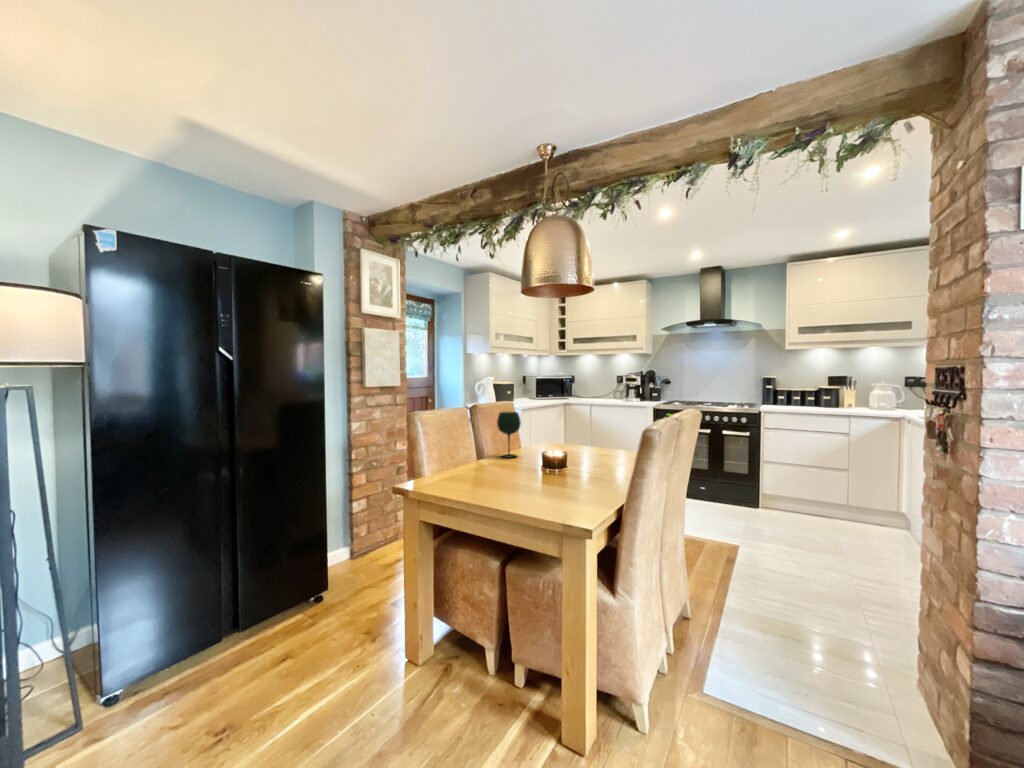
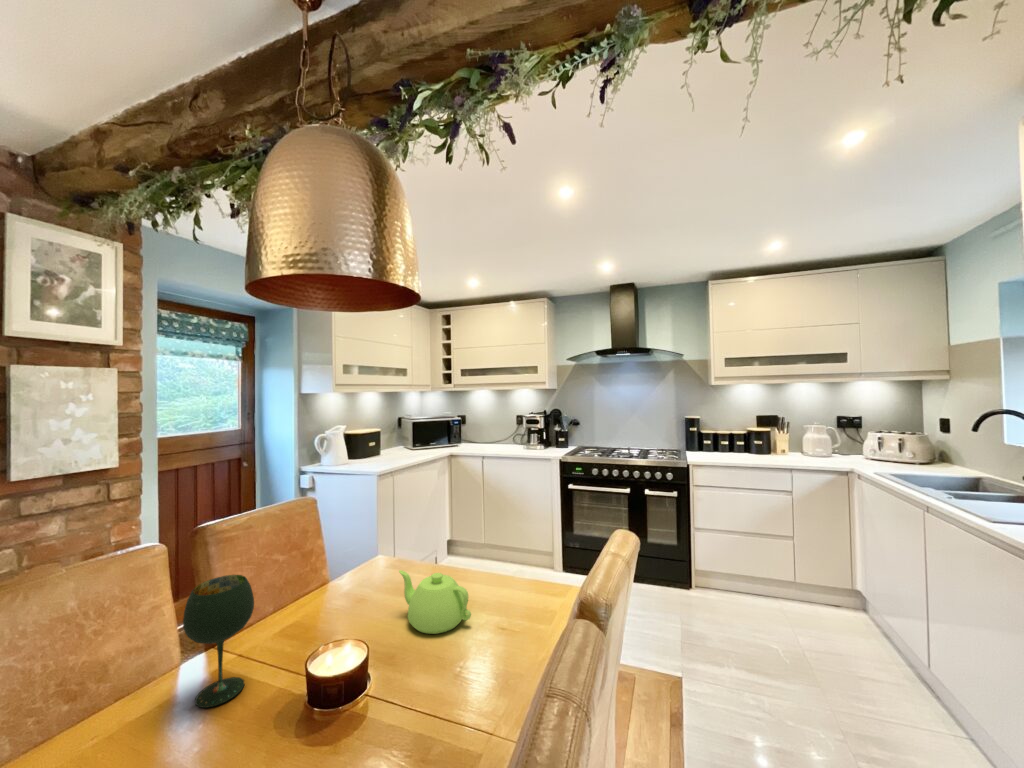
teapot: none [570,428,609,453] -> present [399,570,471,634]

